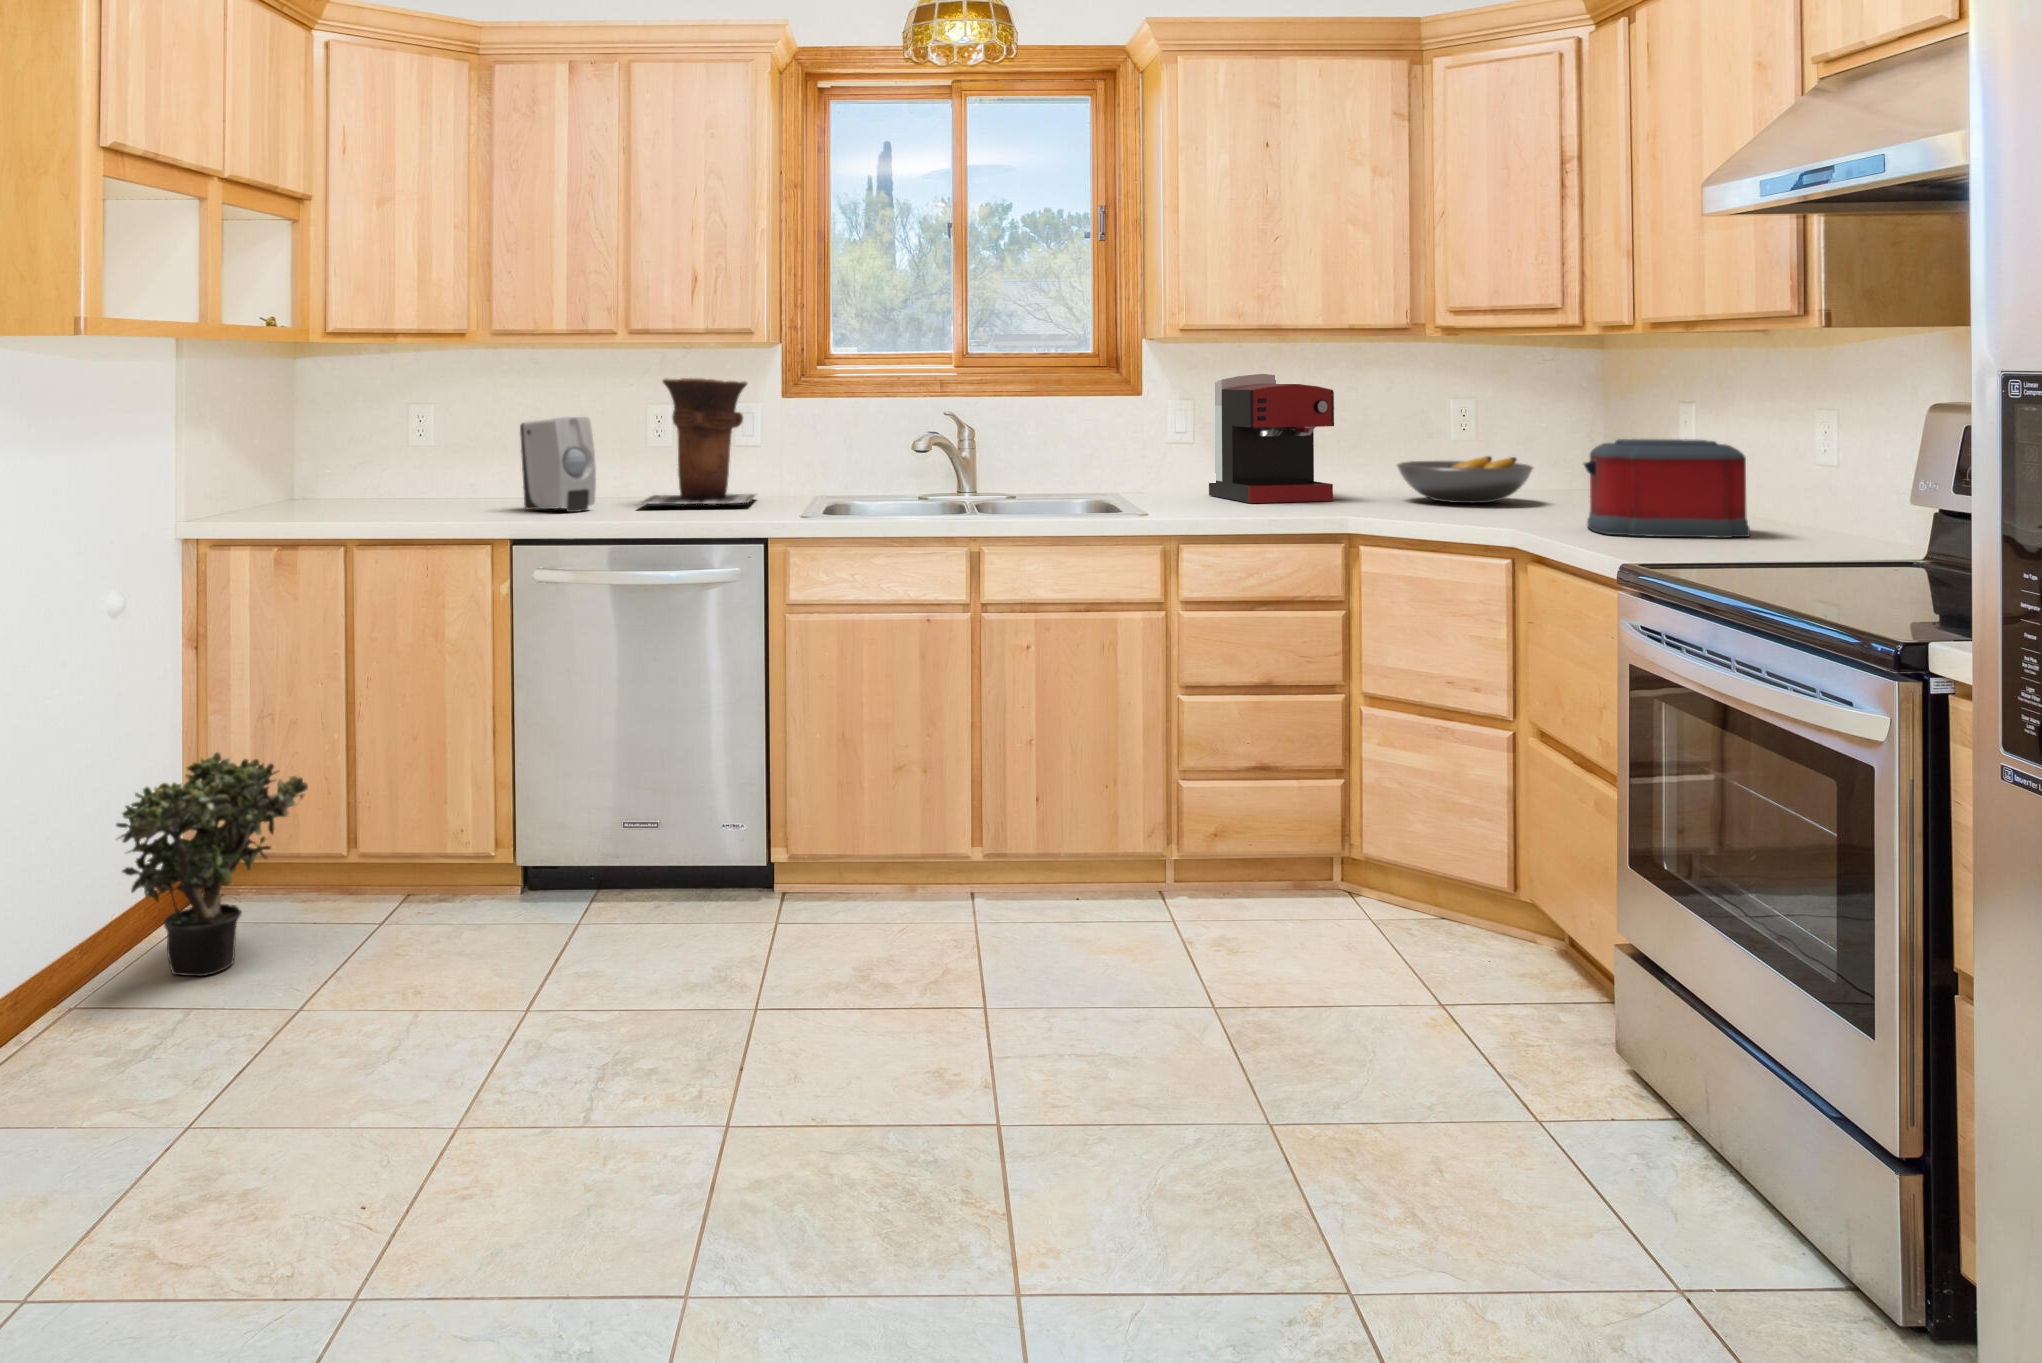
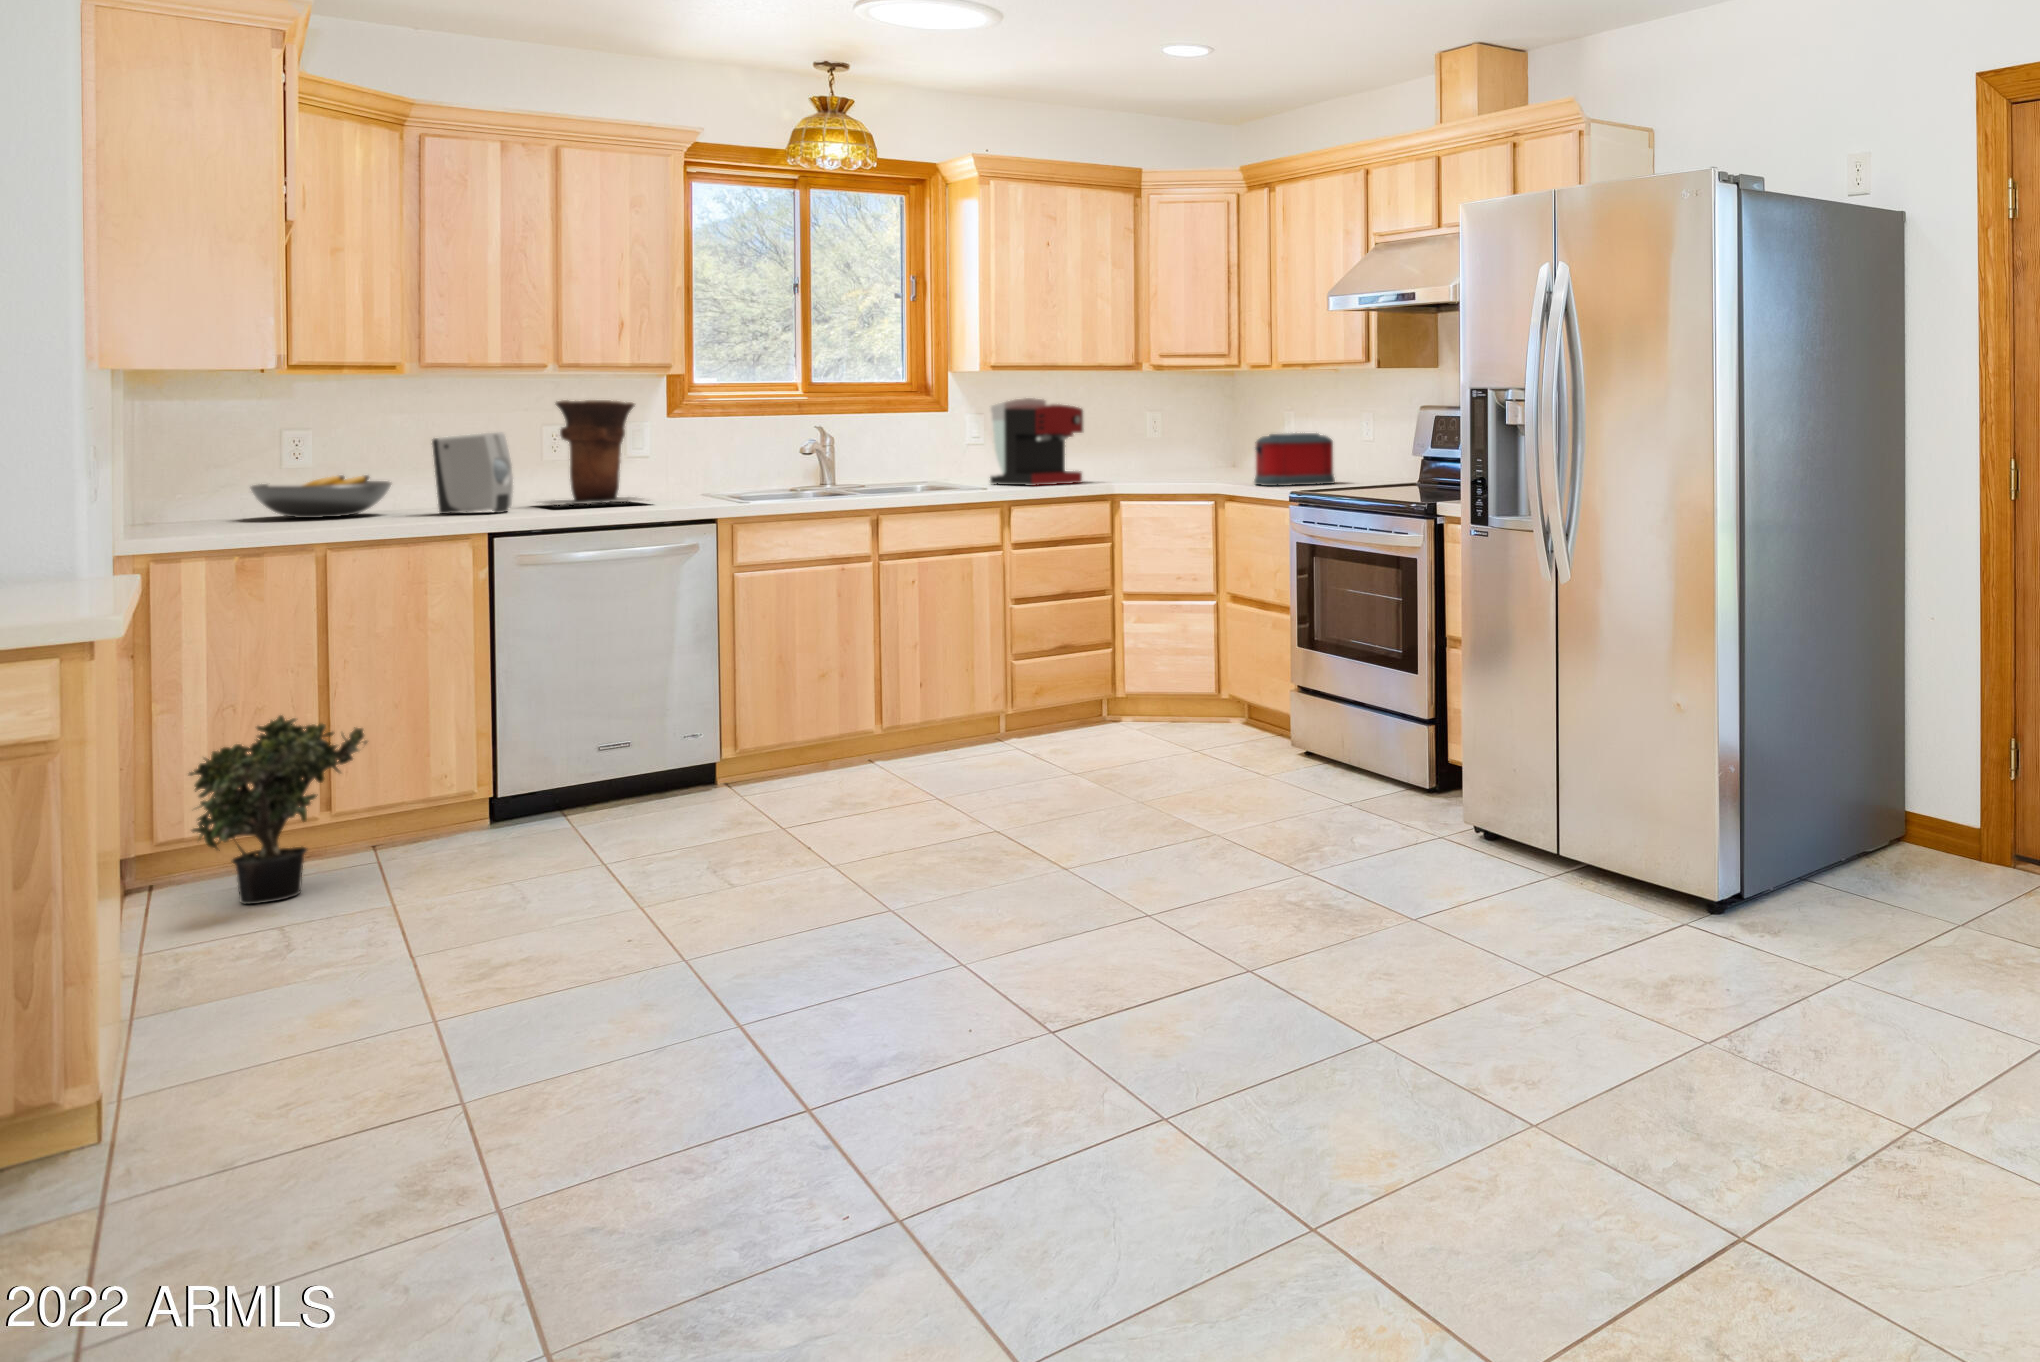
fruit bowl: present [1397,456,1533,503] -> present [251,475,391,518]

